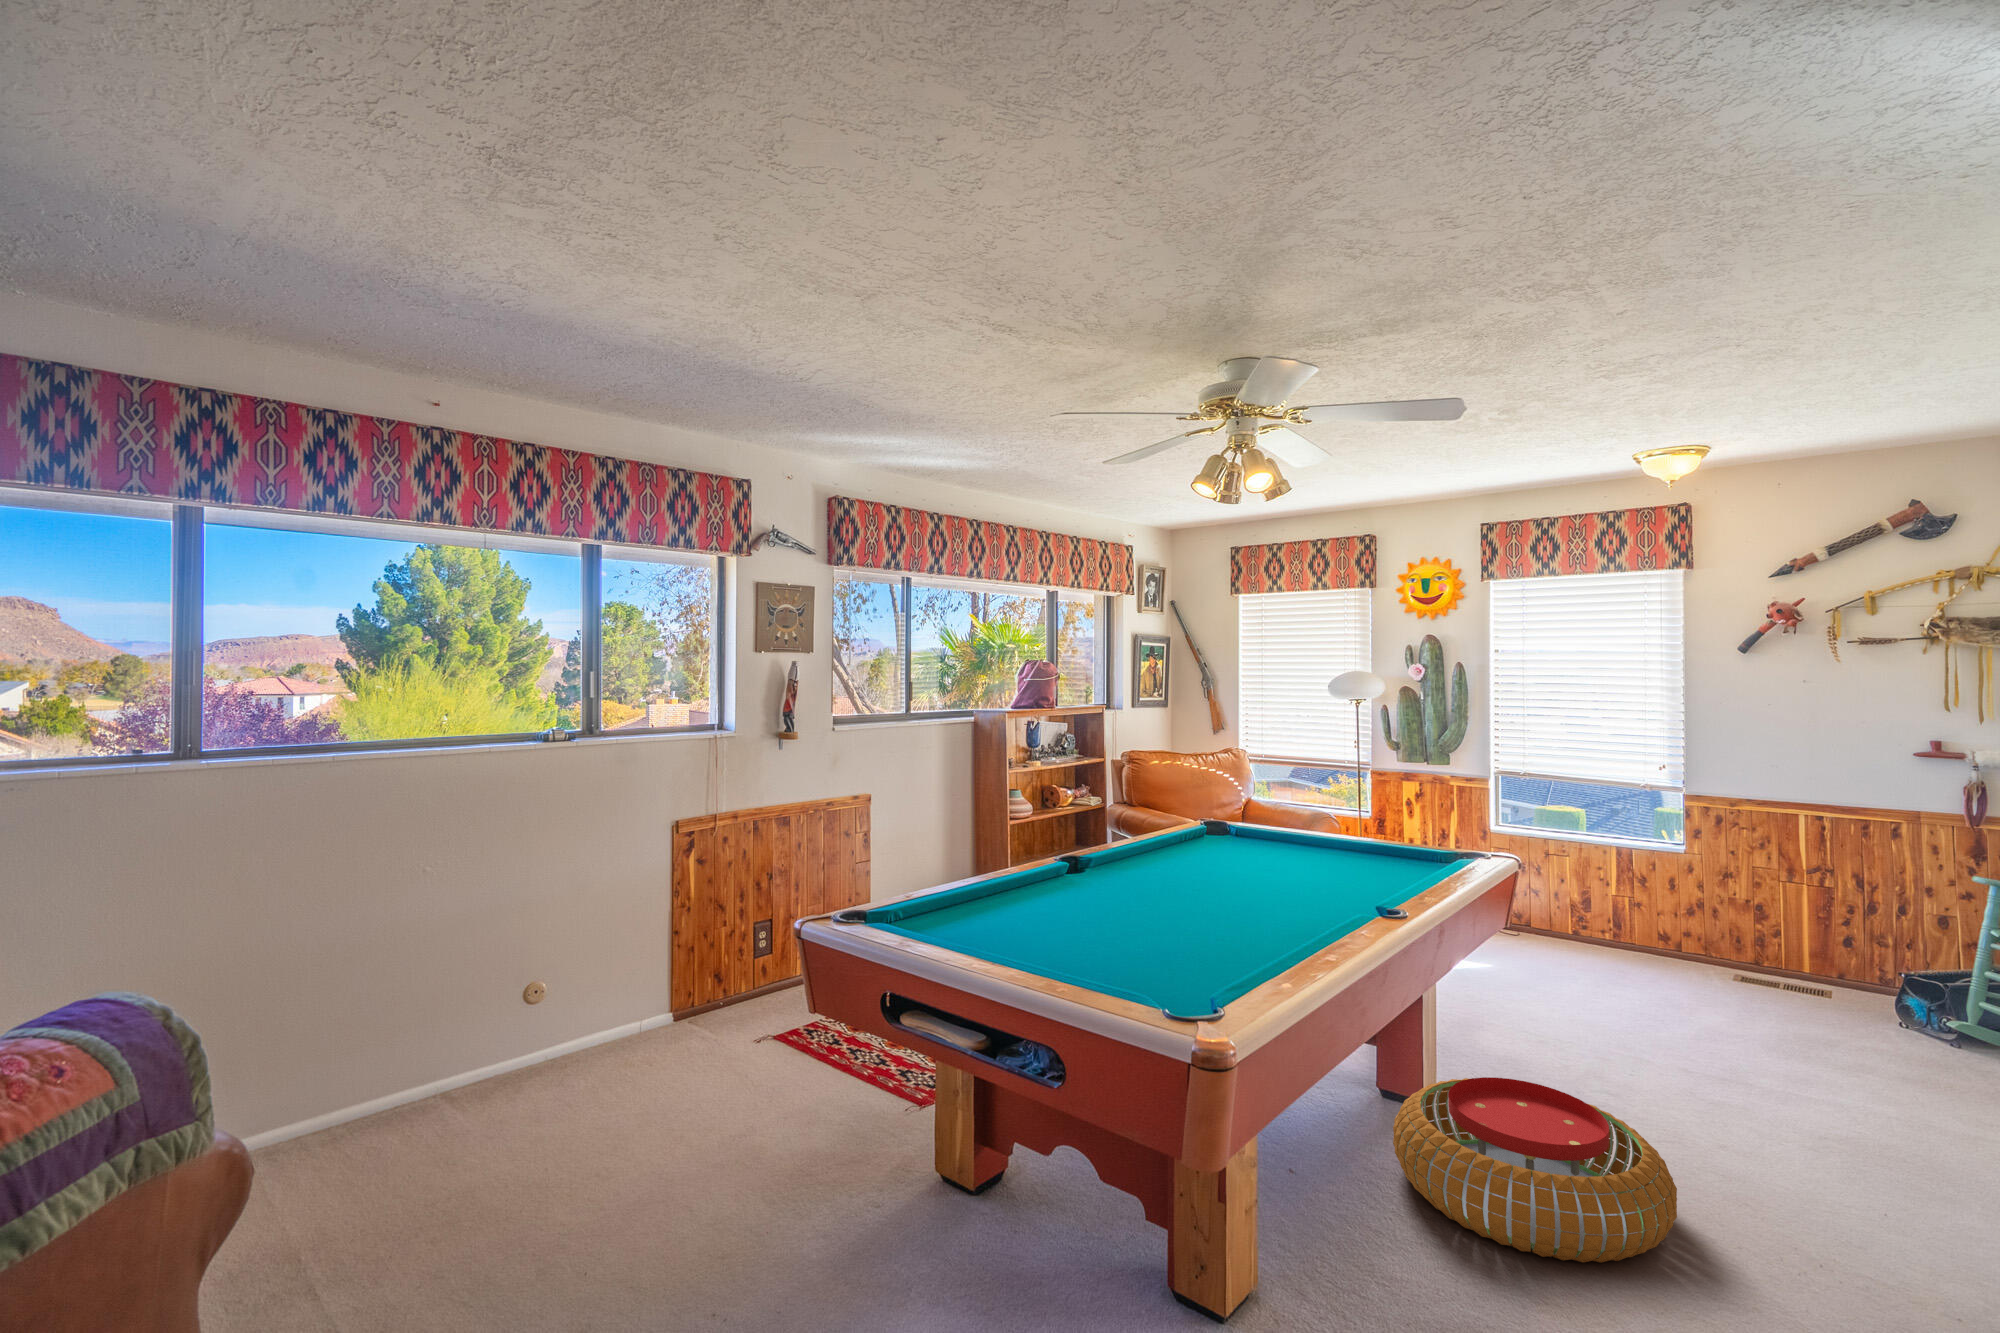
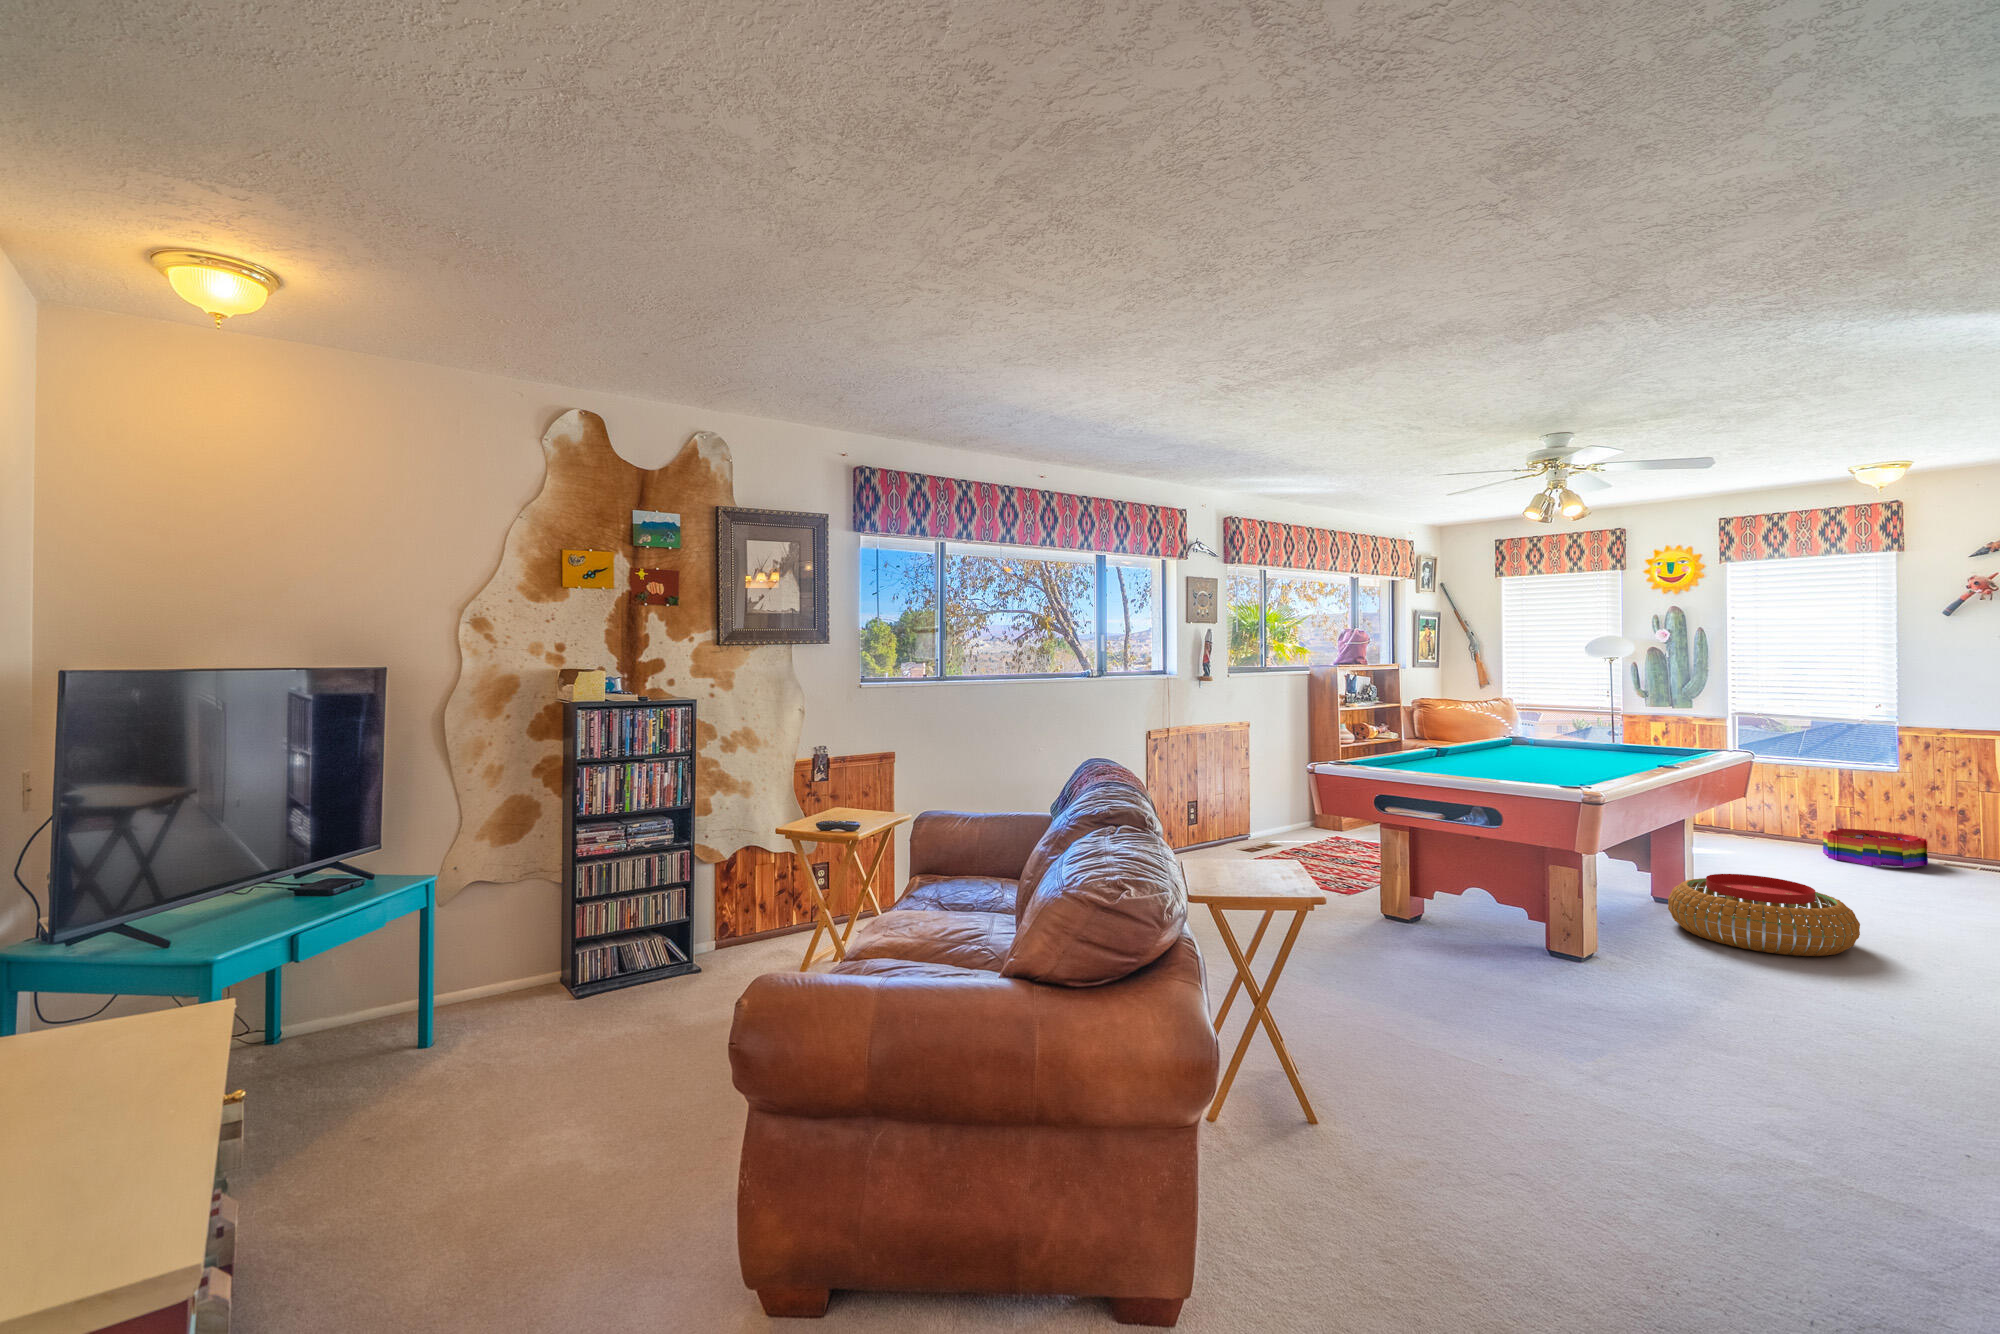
storage bin: none [1601,929,1724,993] -> present [1823,828,1928,868]

